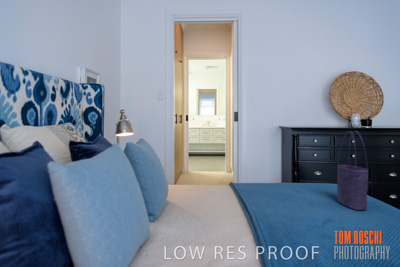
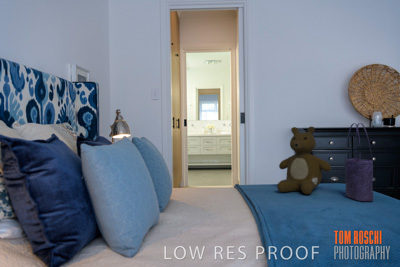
teddy bear: none [269,131,322,198] -> present [277,126,331,194]

